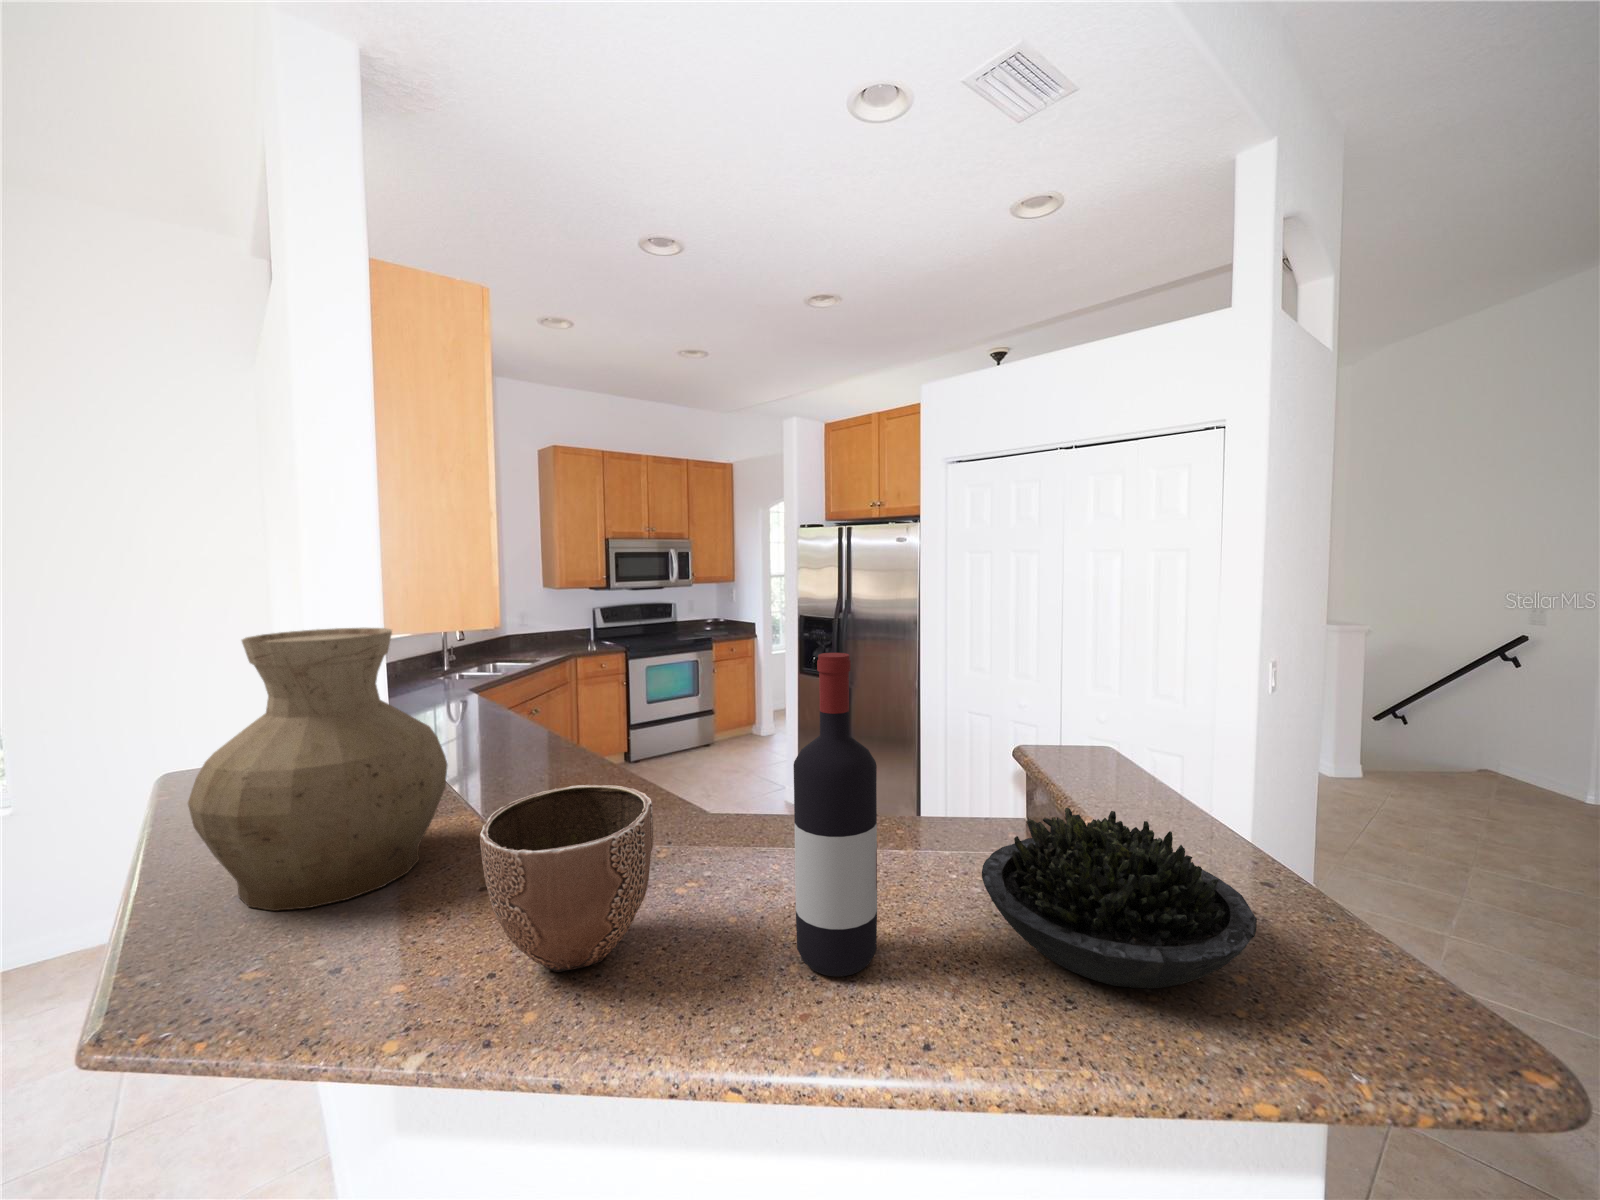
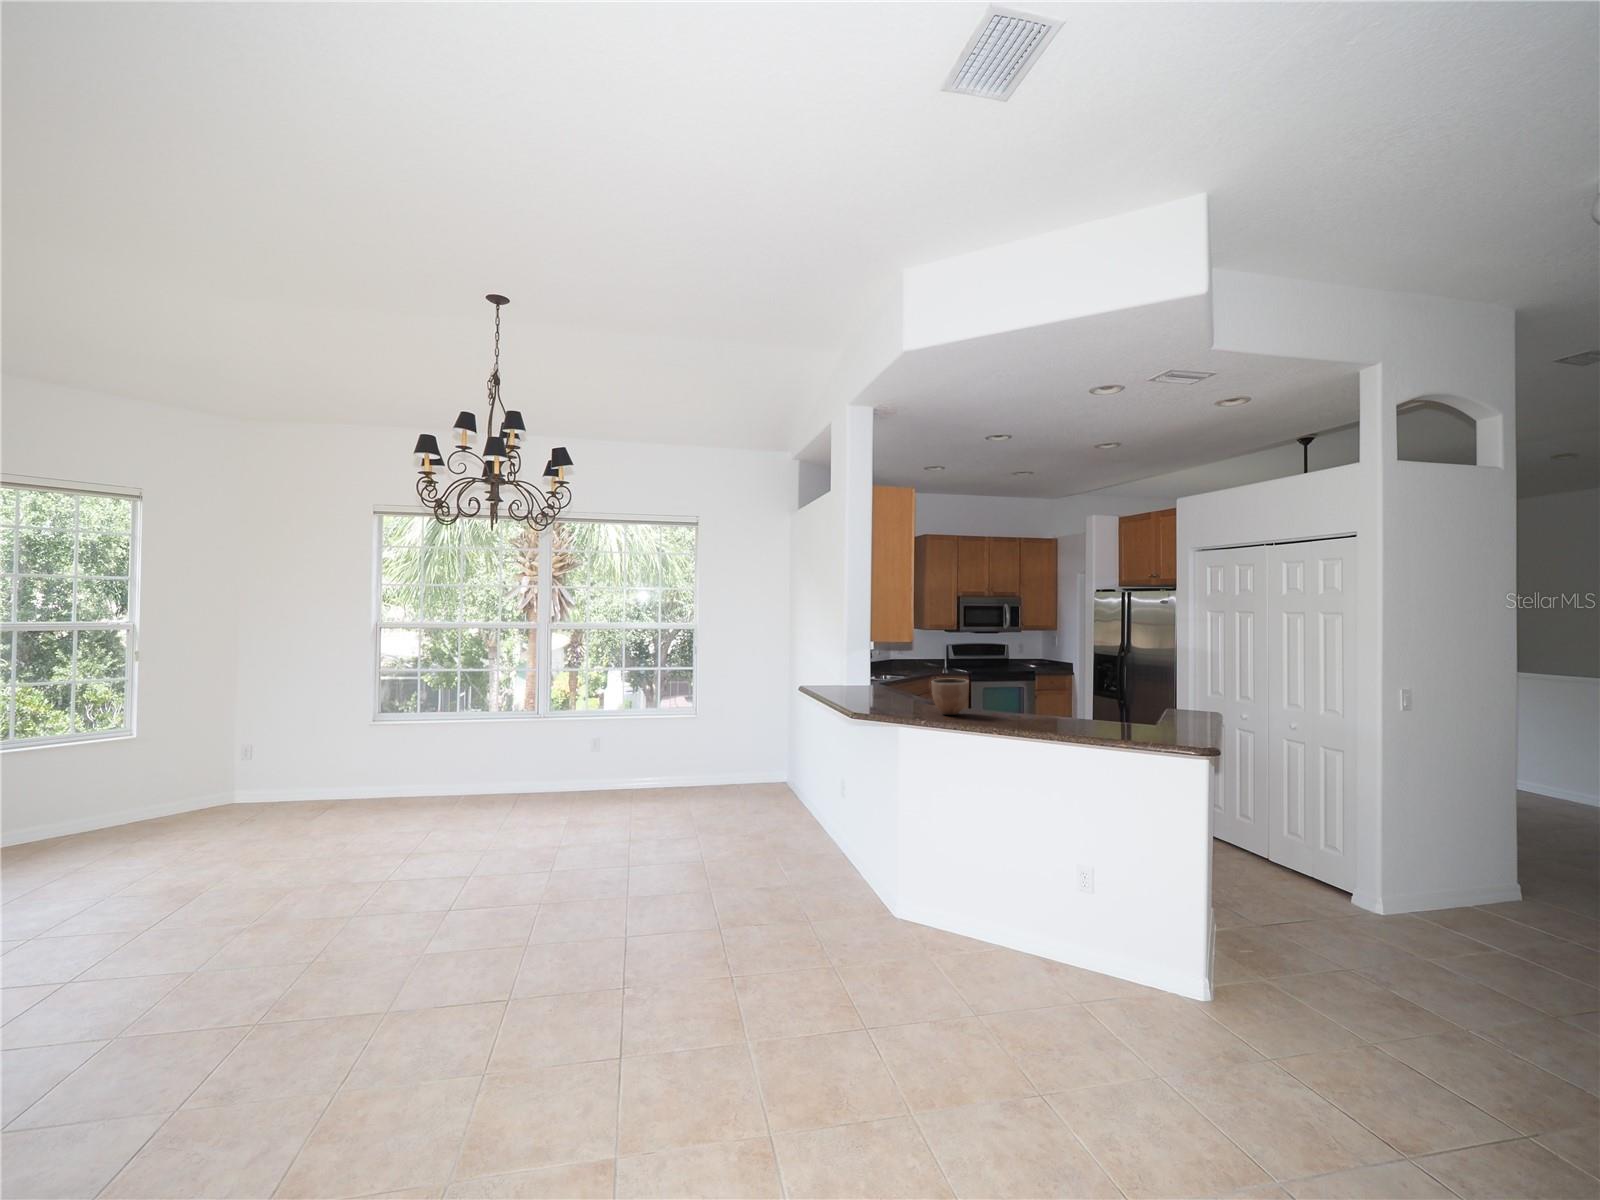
vase: present [188,628,447,911] -> none [859,639,915,706]
wine bottle: present [793,653,877,977] -> none [1001,647,1021,721]
succulent plant: present [982,808,1257,989] -> none [1050,692,1116,729]

